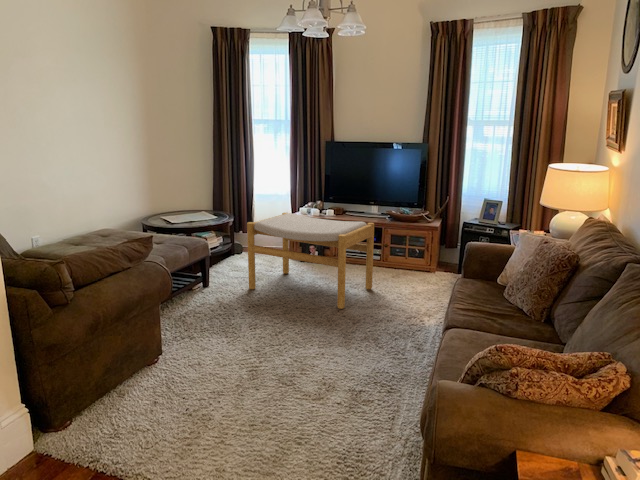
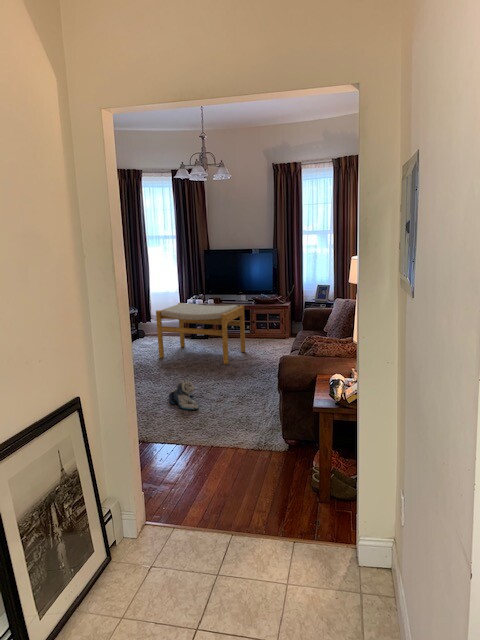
plush toy: none [238,346,281,401] -> present [169,380,199,410]

